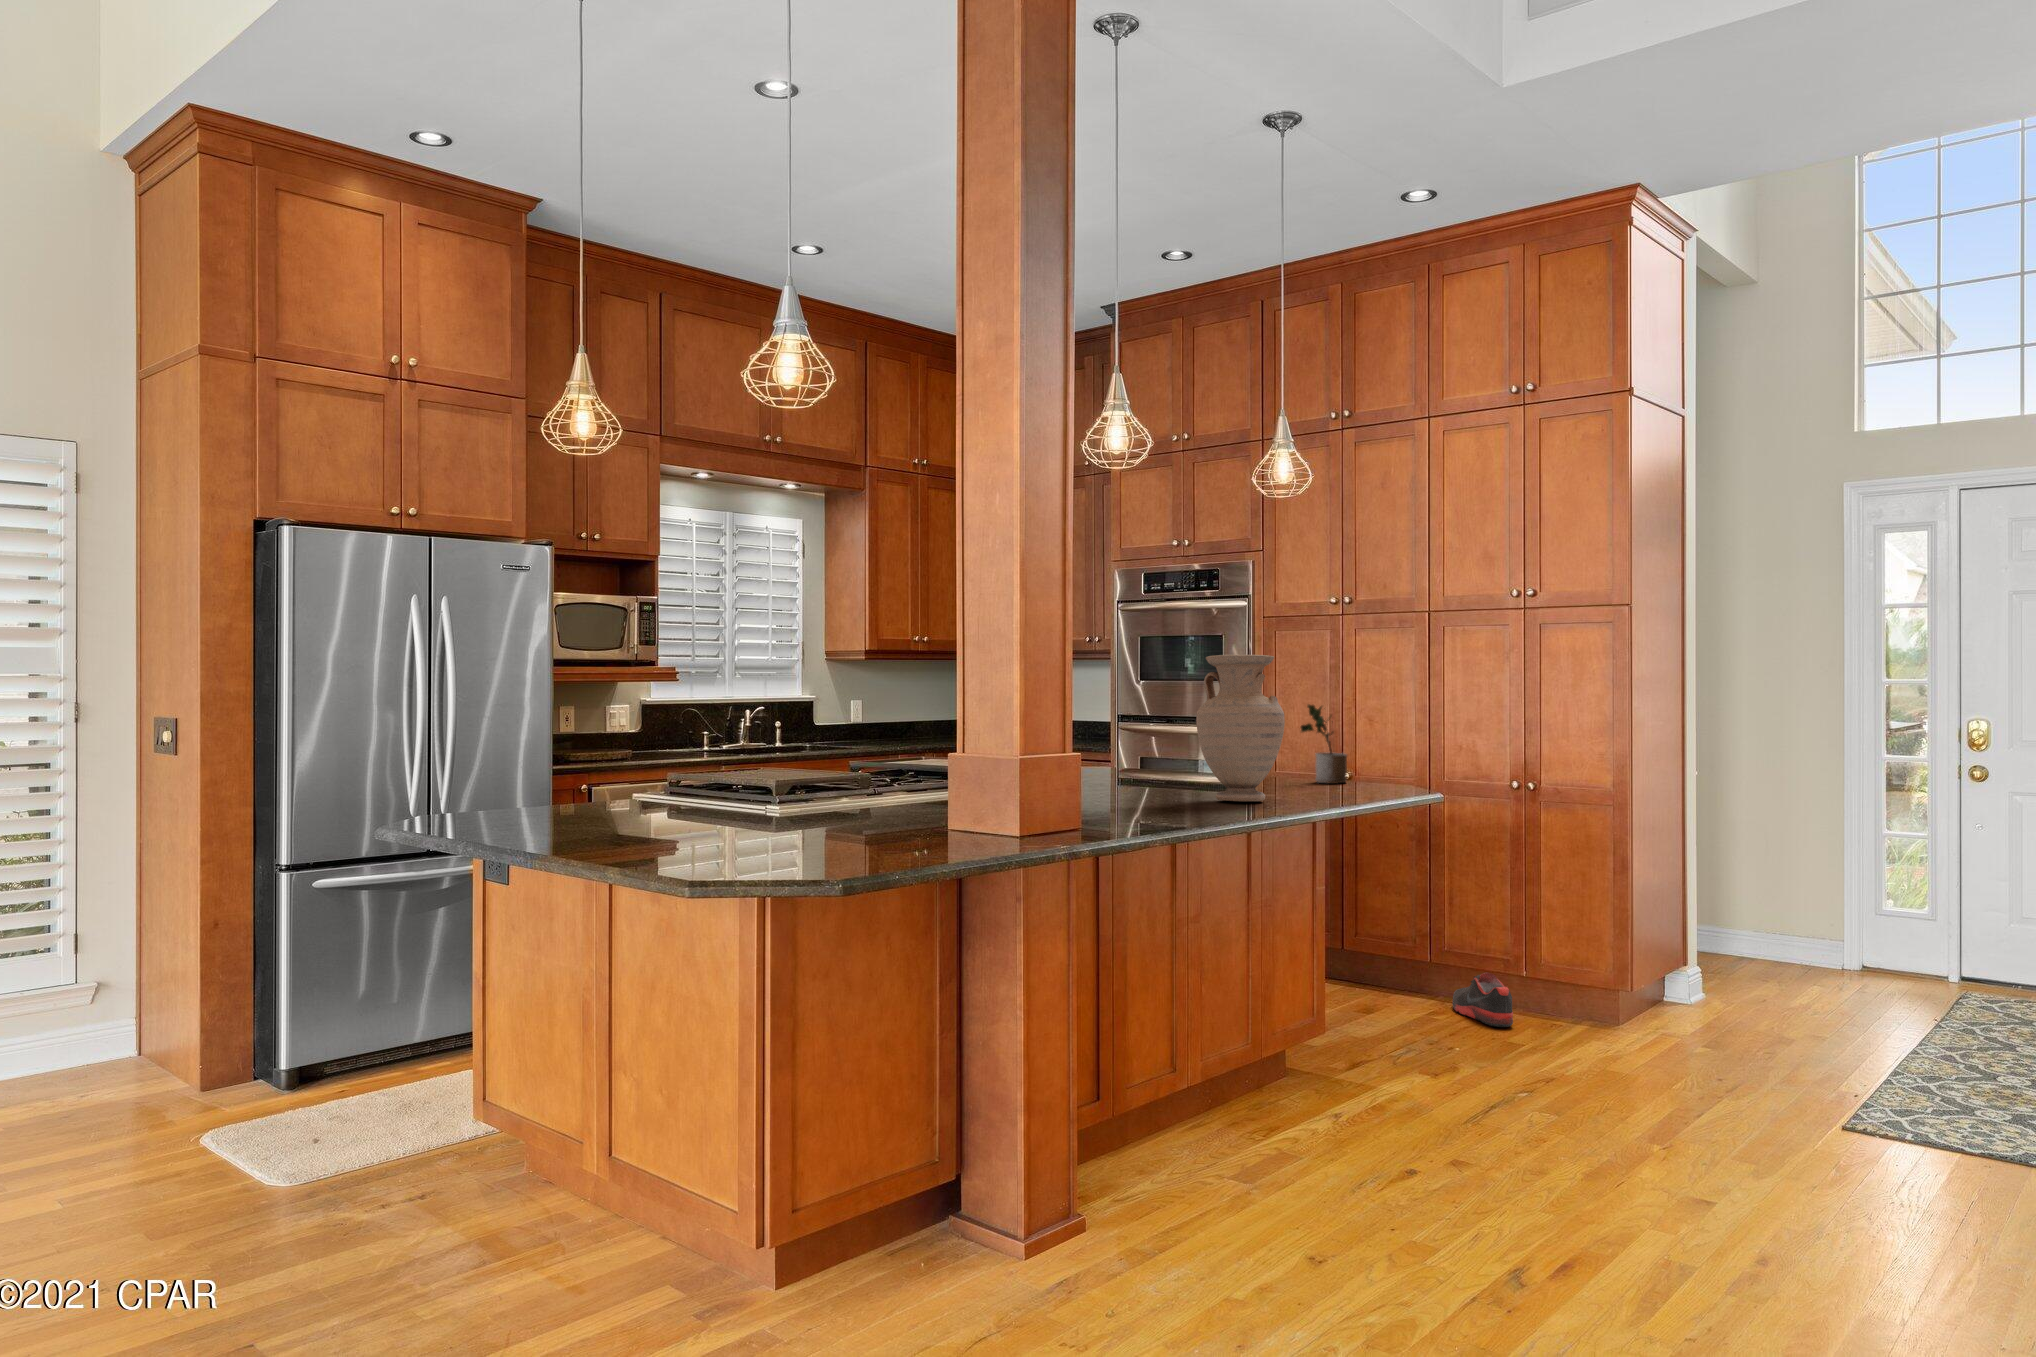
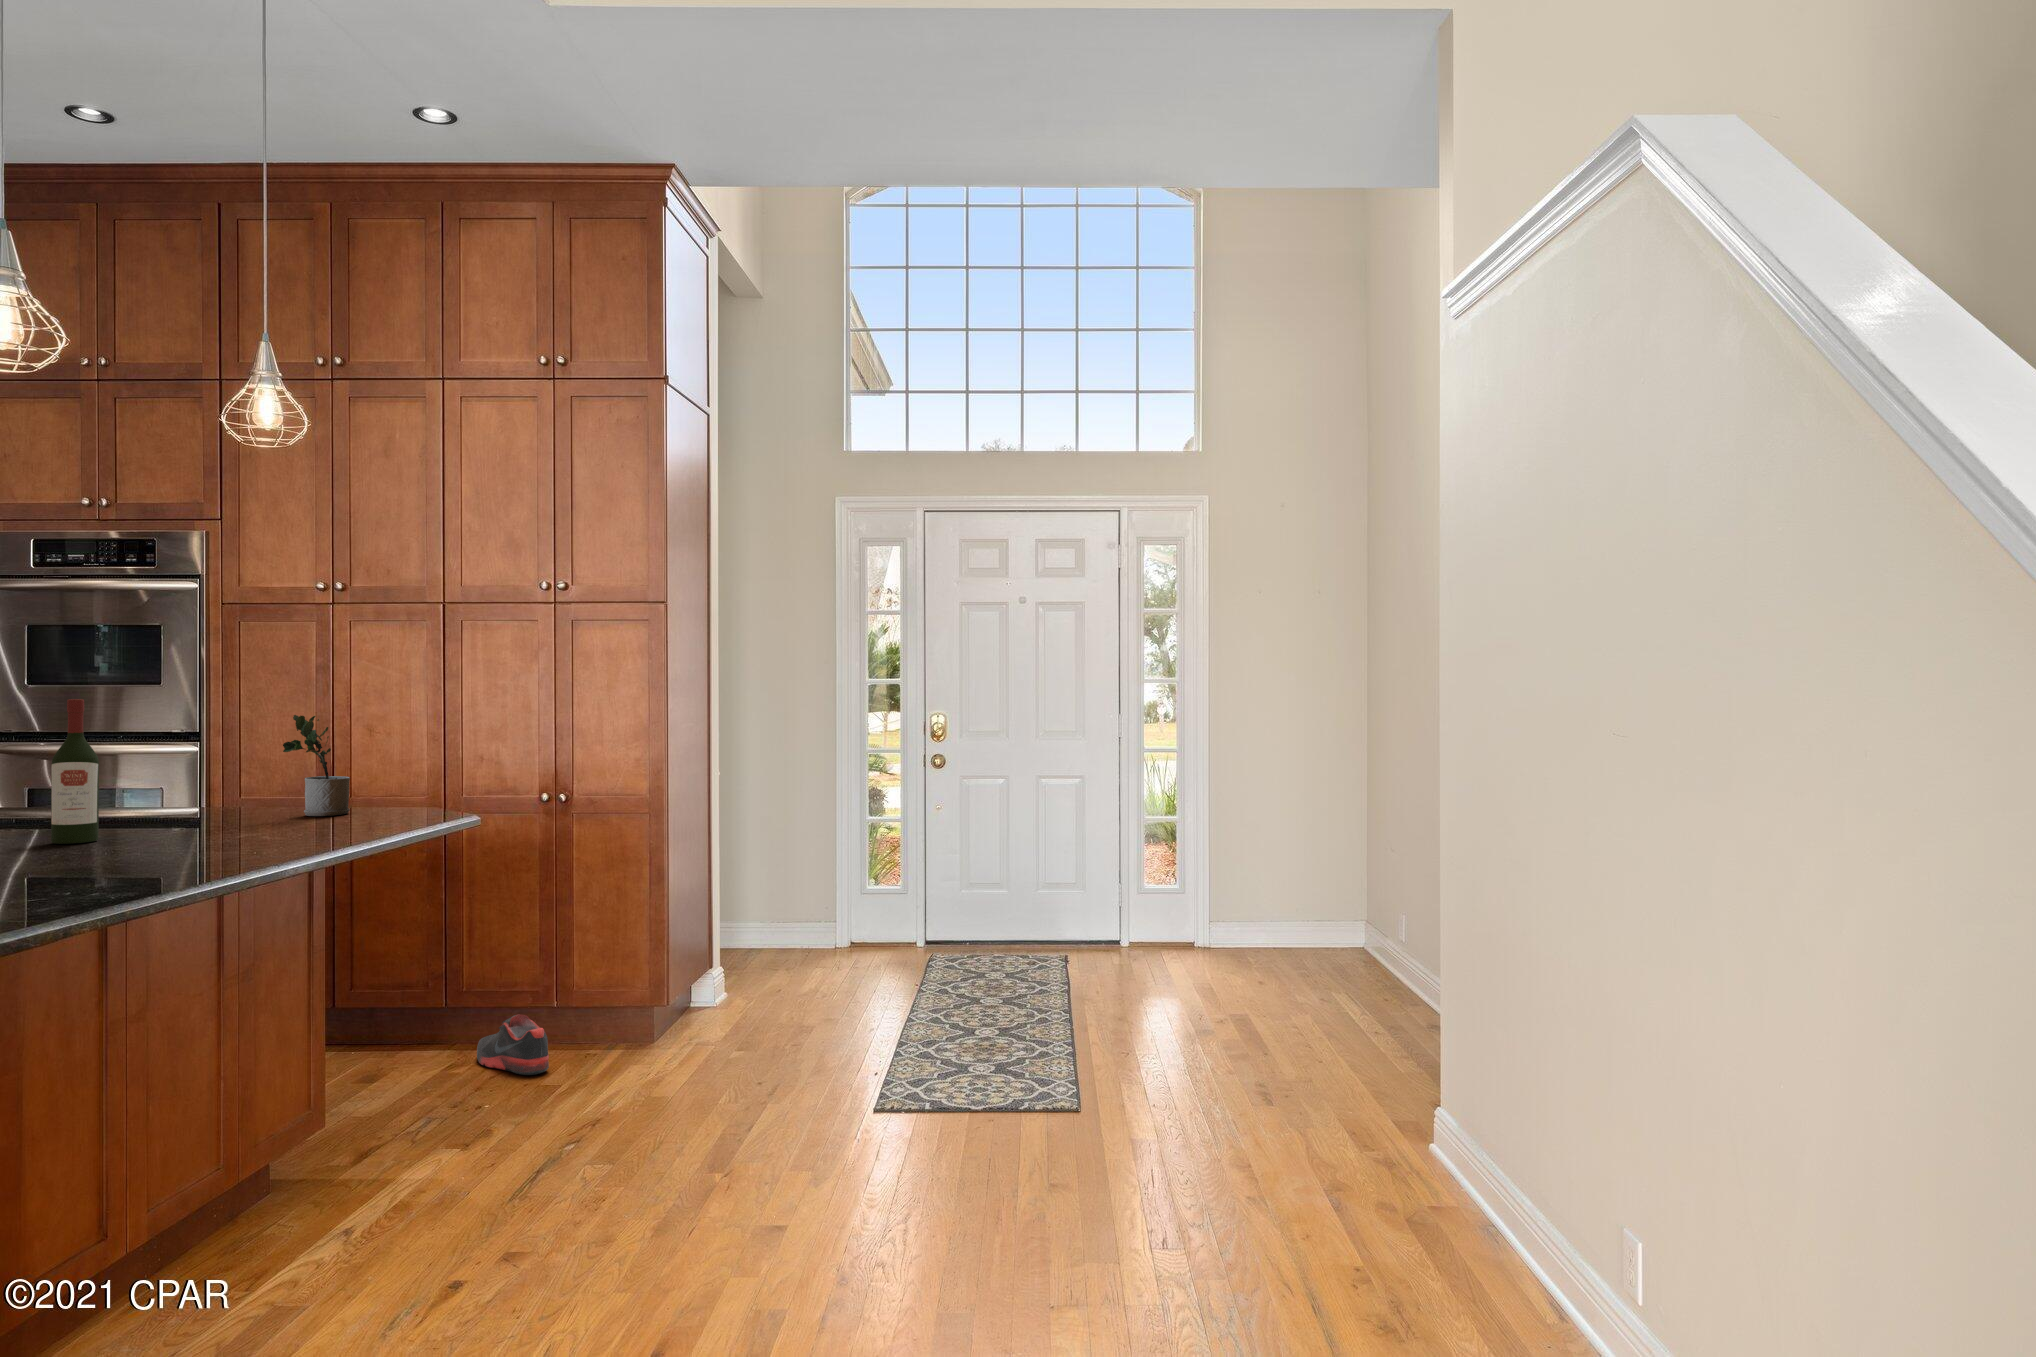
vase: present [1196,655,1285,801] -> none [119,649,265,856]
wine bottle: none [1159,690,1185,789] -> present [51,699,99,844]

